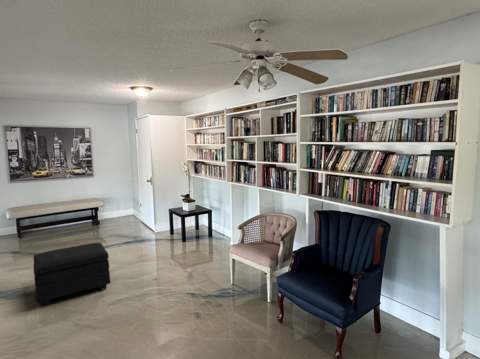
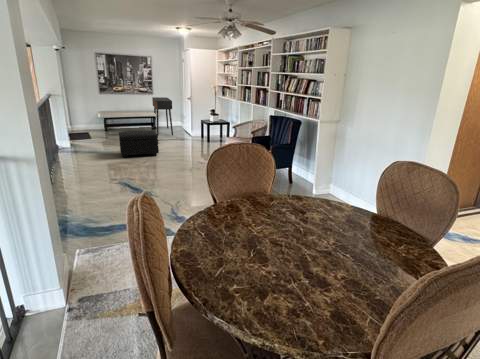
console table: none [93,179,126,236] -> present [152,97,173,135]

